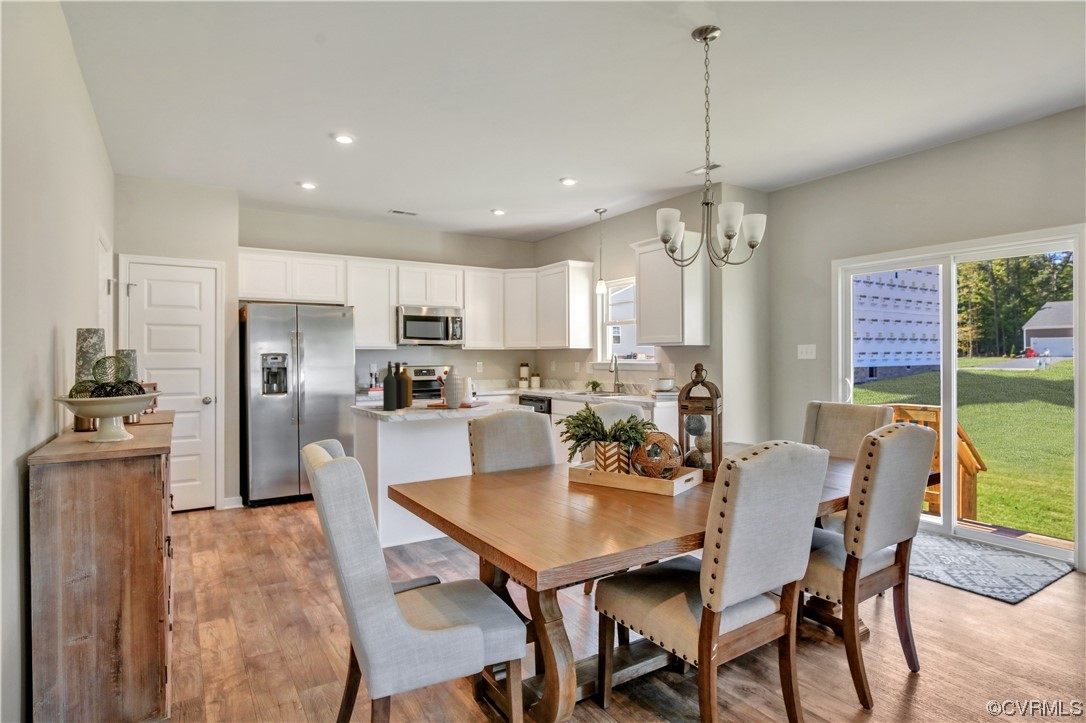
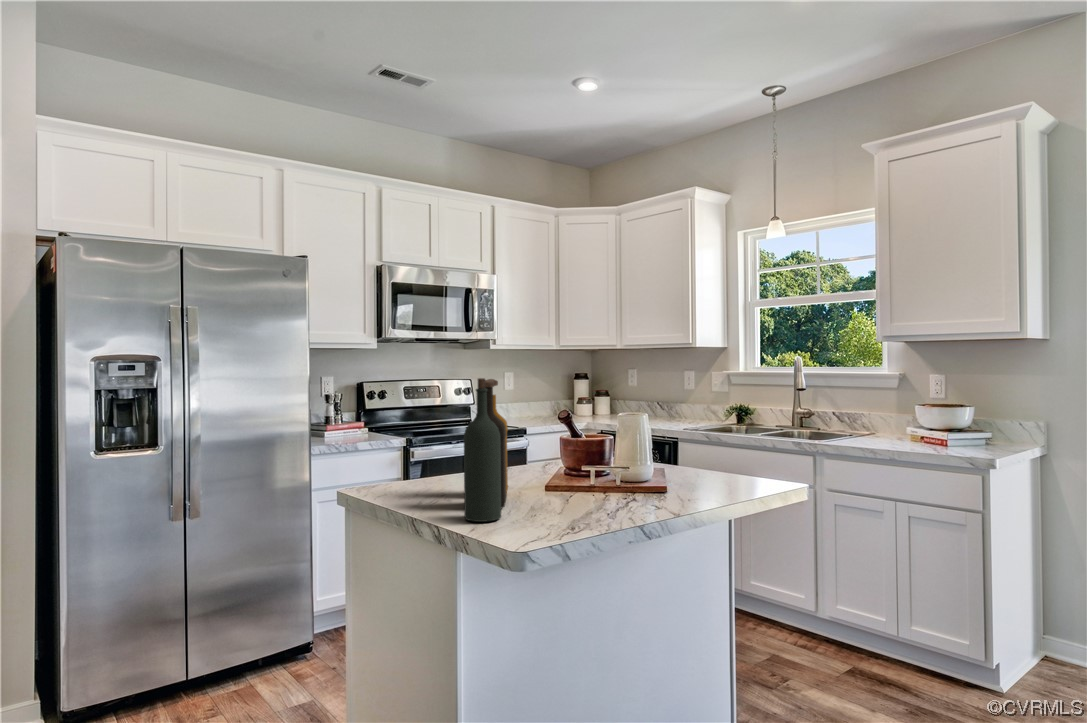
vase: present [444,366,463,409] -> none [622,389,674,507]

